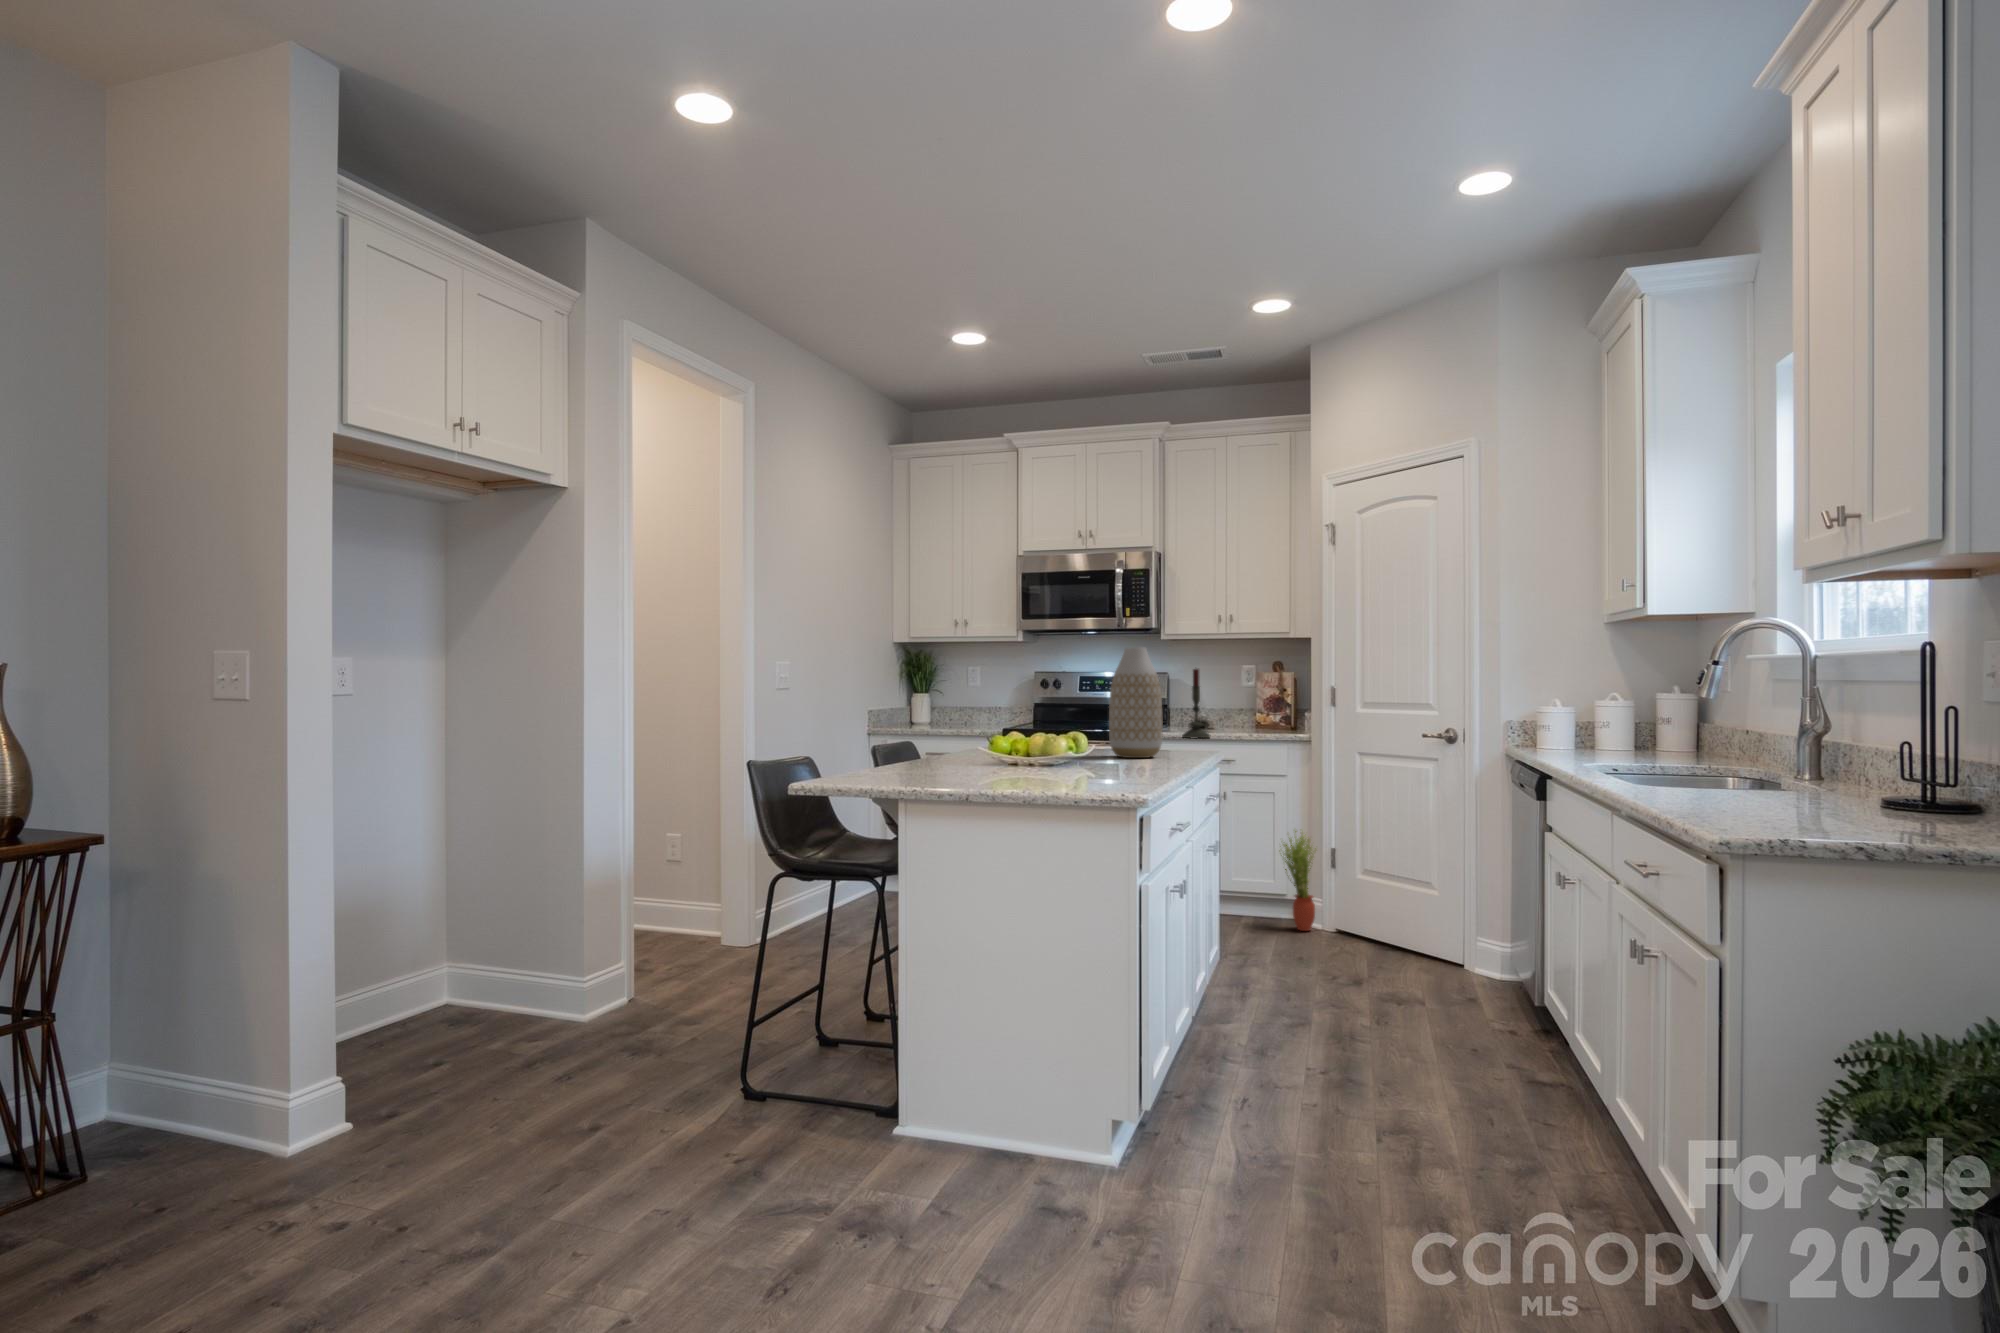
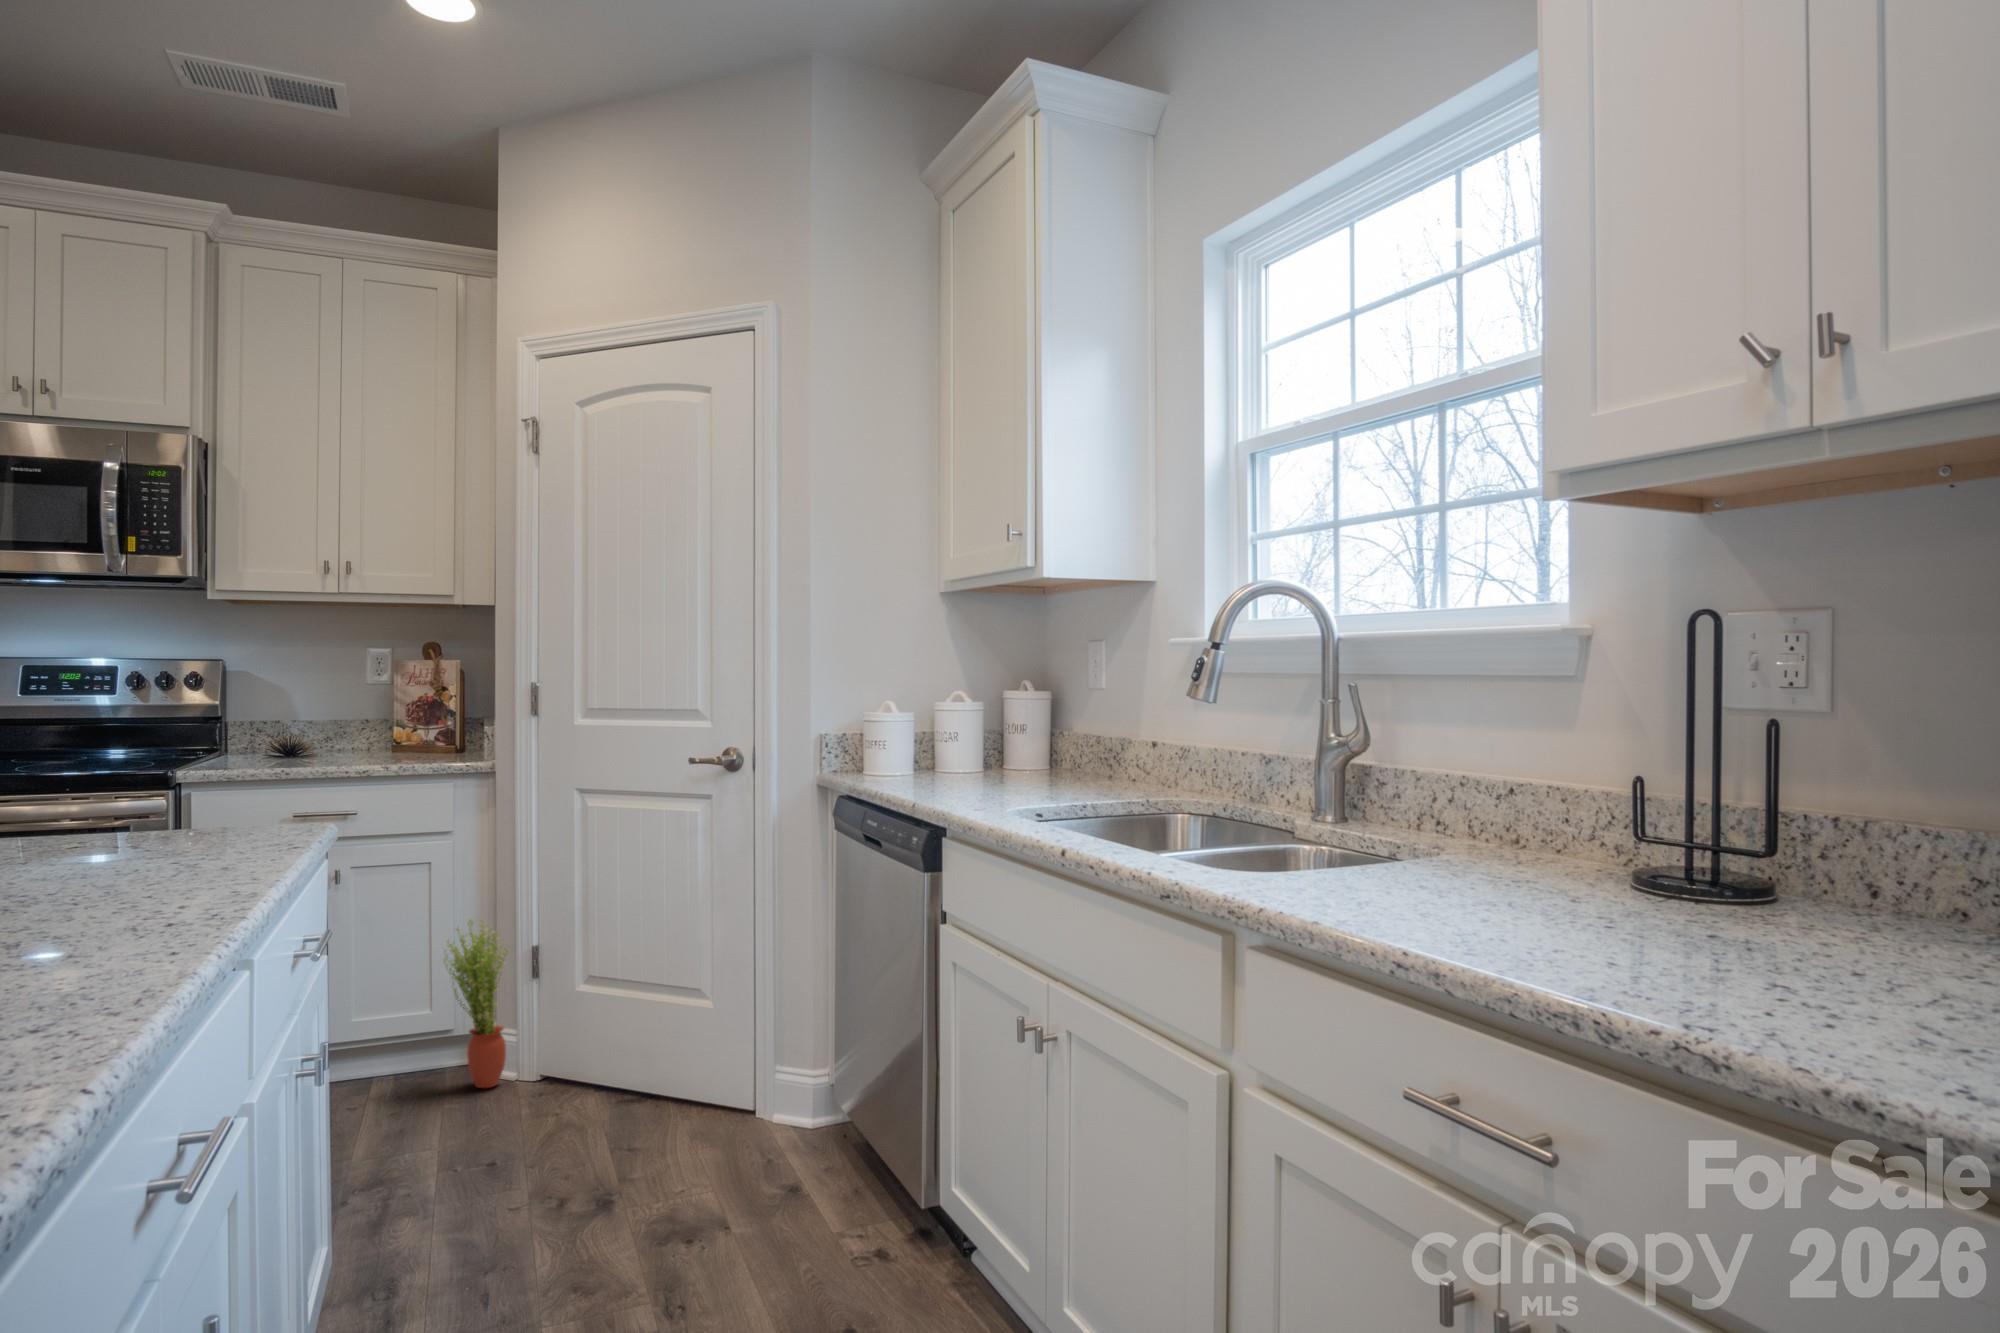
vase: present [1109,647,1163,758] -> none [95,612,228,850]
candle: present [1182,669,1211,738] -> none [254,648,311,777]

